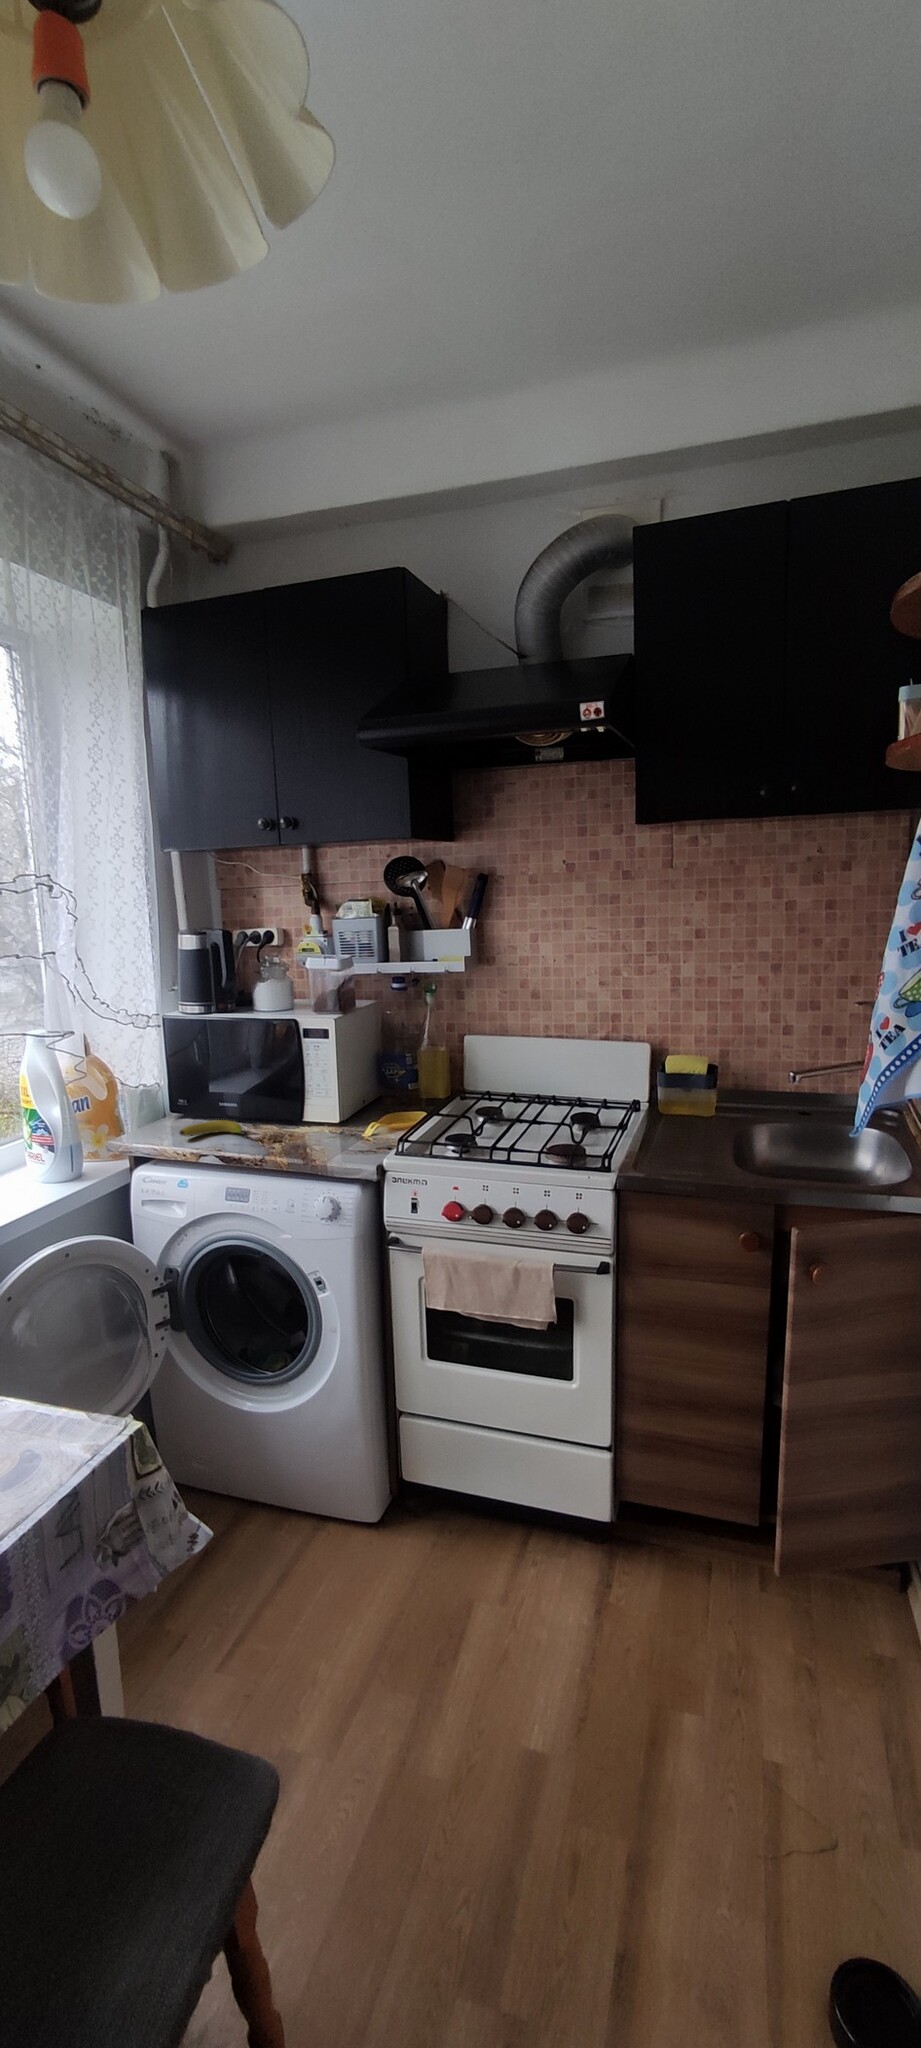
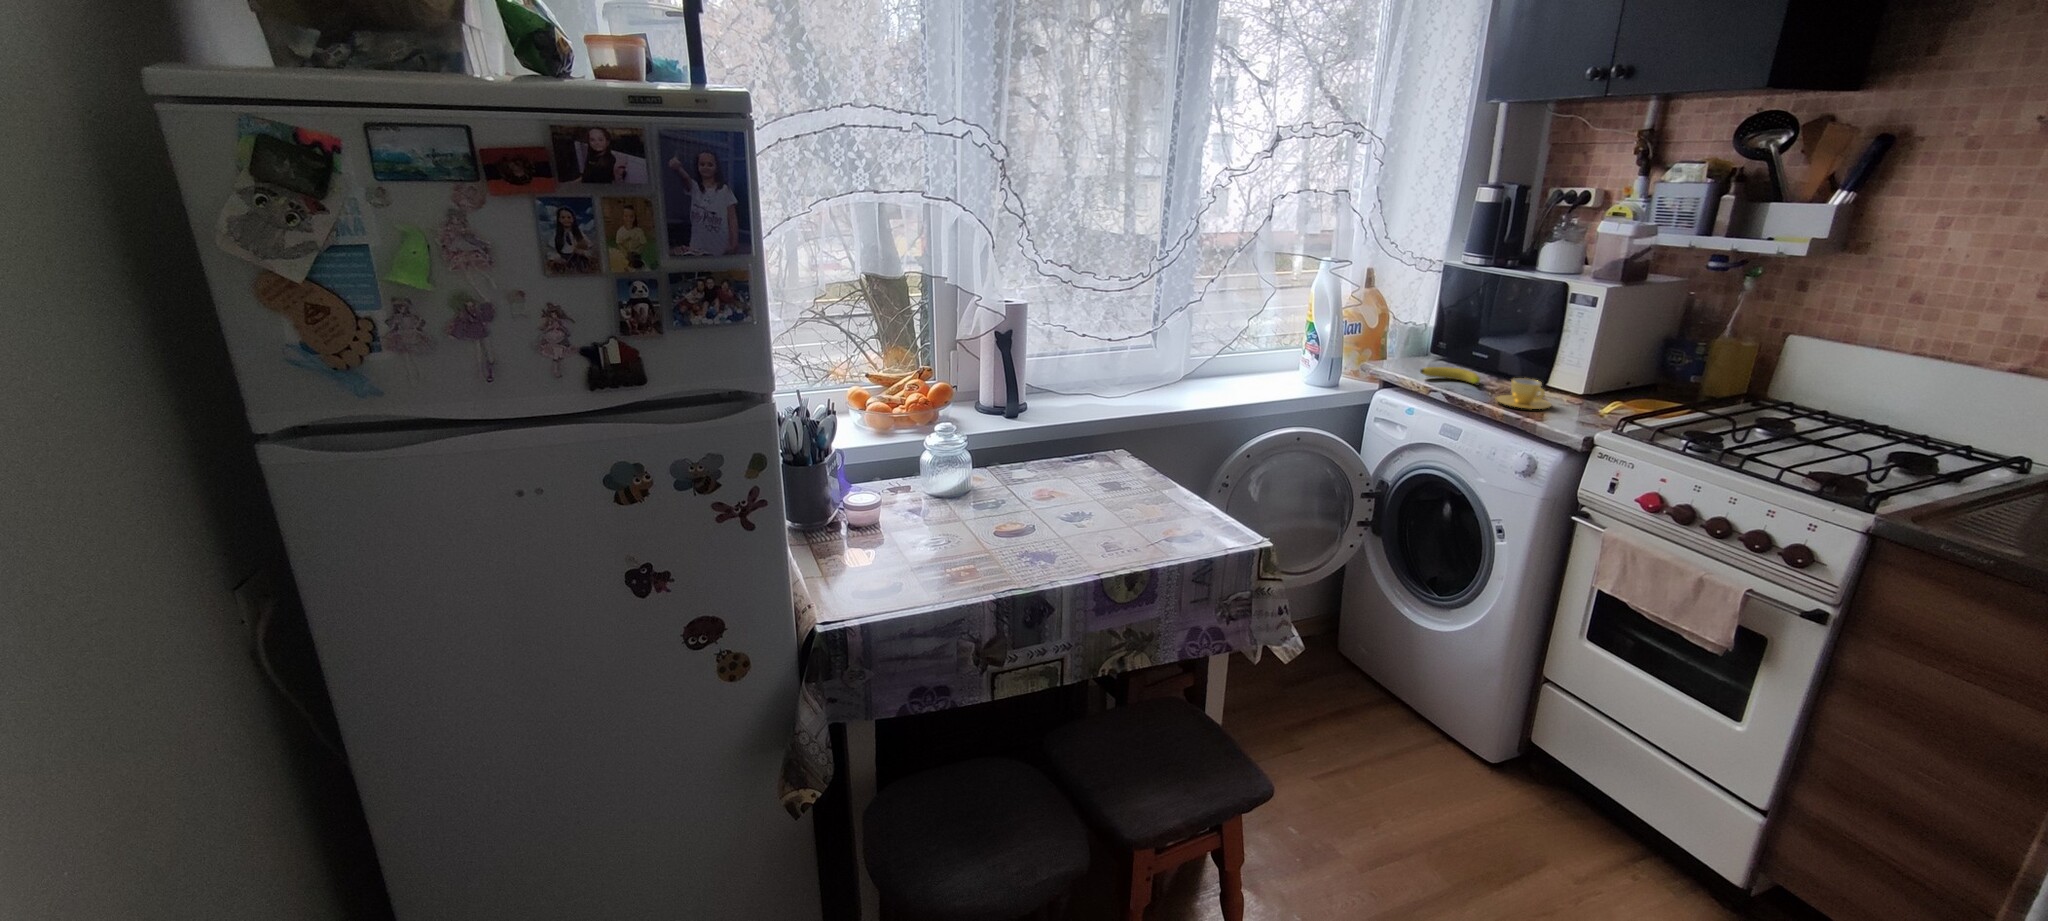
cup: none [270,1116,323,1148] -> present [1496,378,1551,409]

